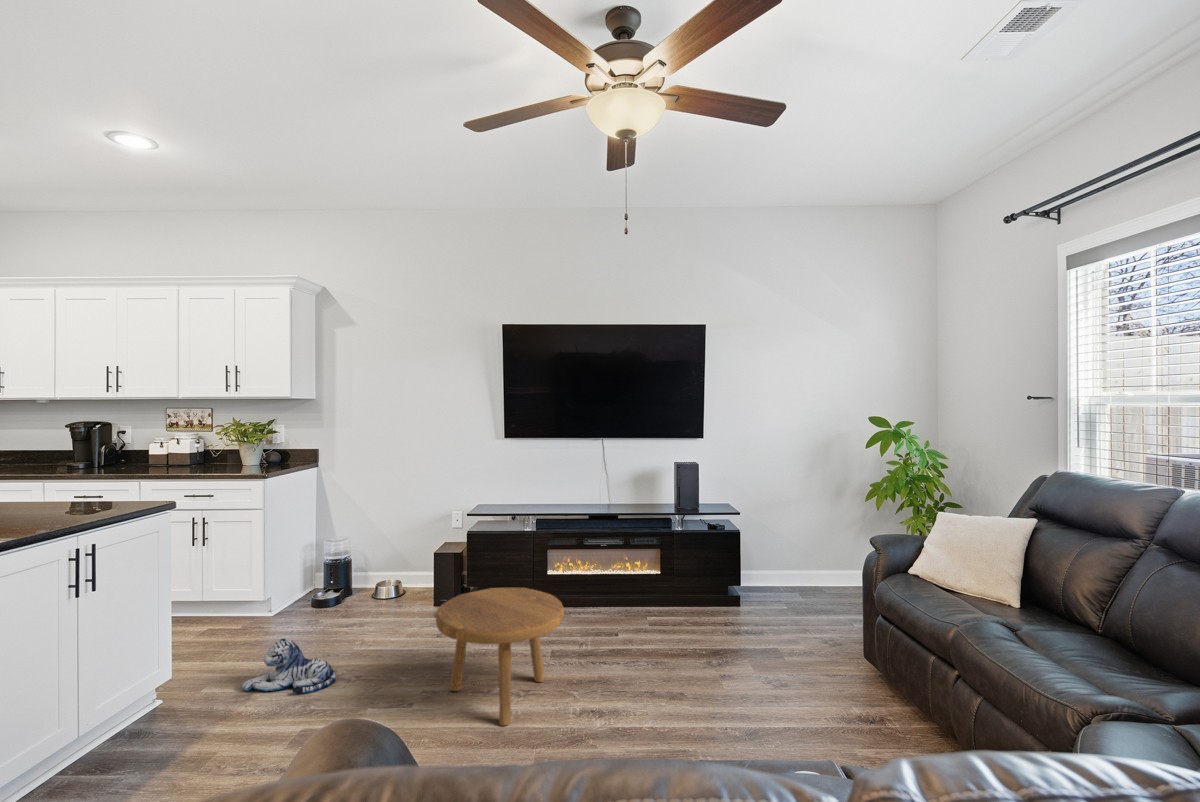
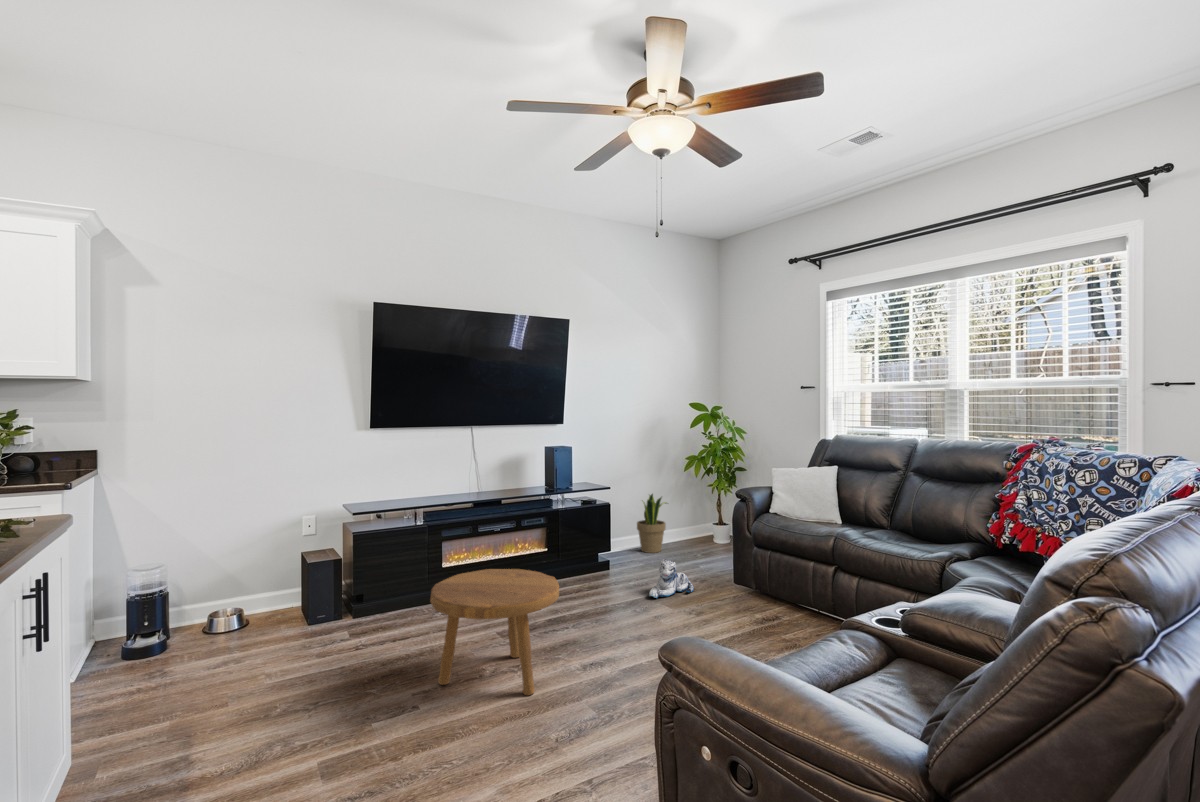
potted plant: none [797,525,839,595] -> present [637,494,666,553]
plush toy: present [242,638,336,694] -> present [649,559,694,598]

